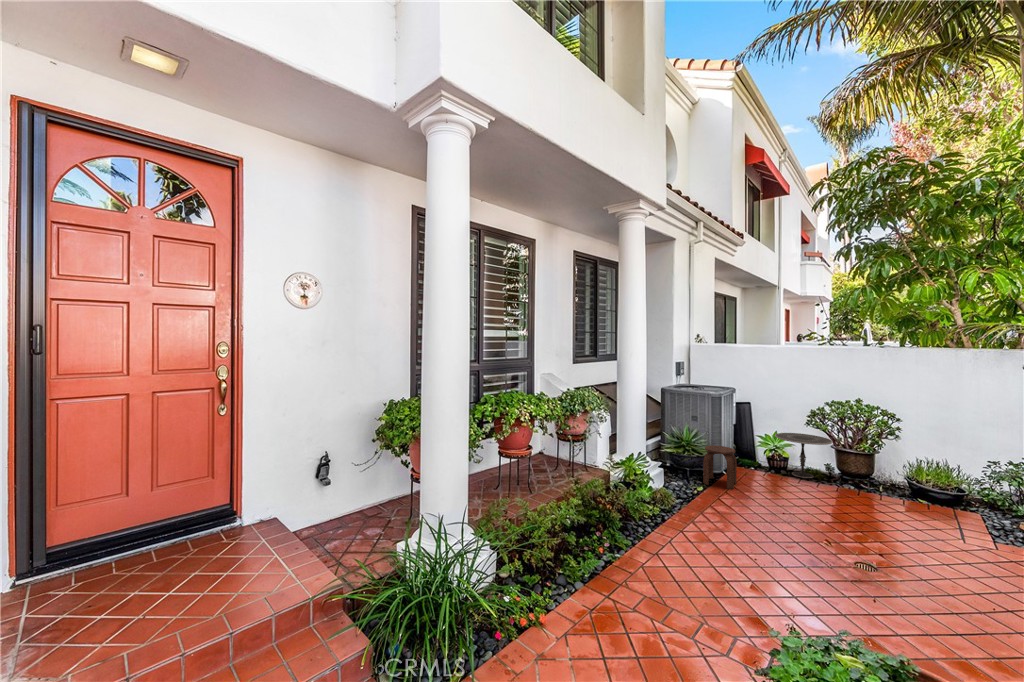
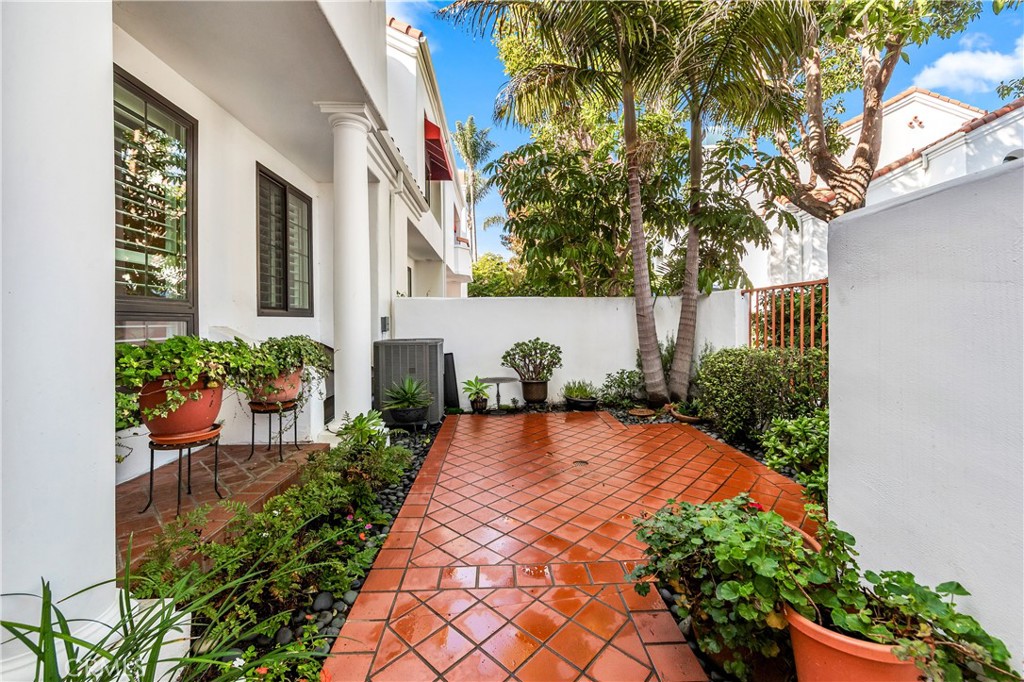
stool: present [703,445,737,489] -> none [427,396,456,438]

